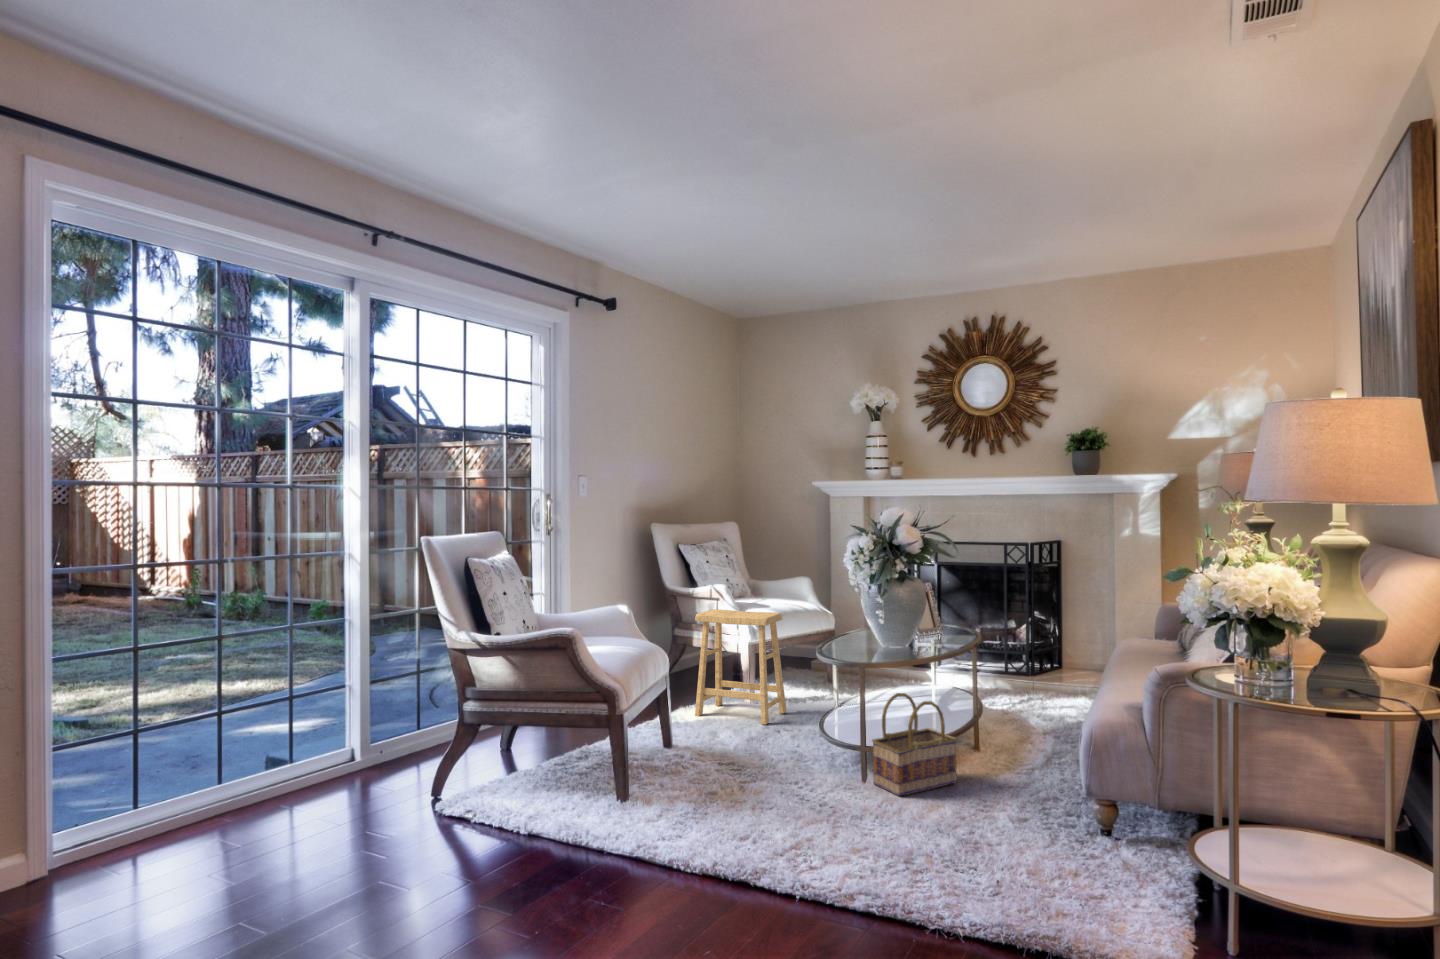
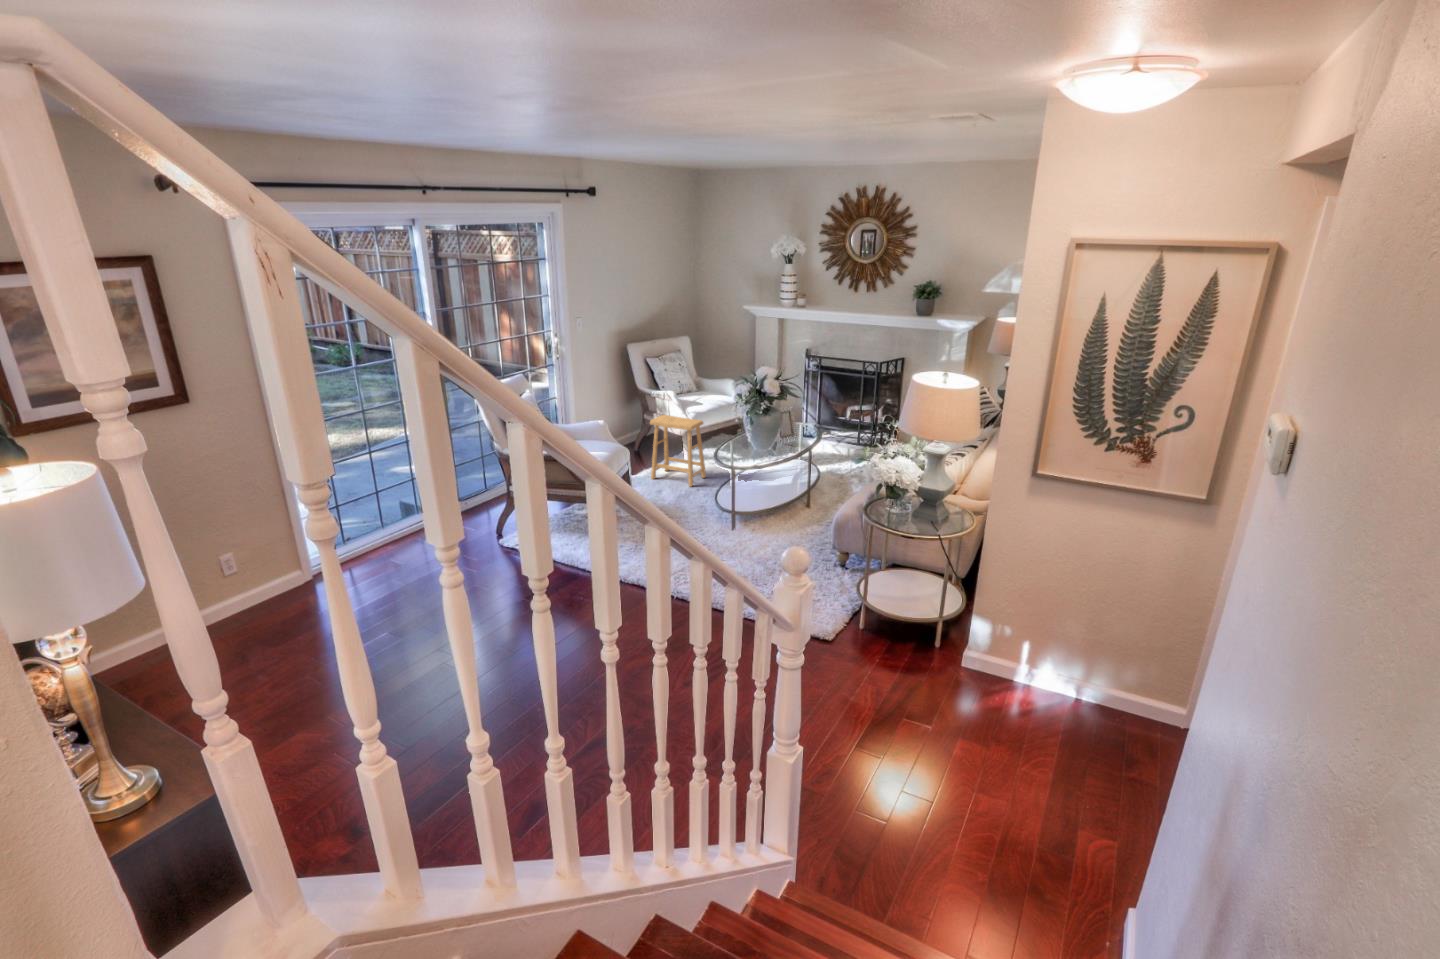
basket: present [872,693,957,796] -> none [737,483,784,538]

